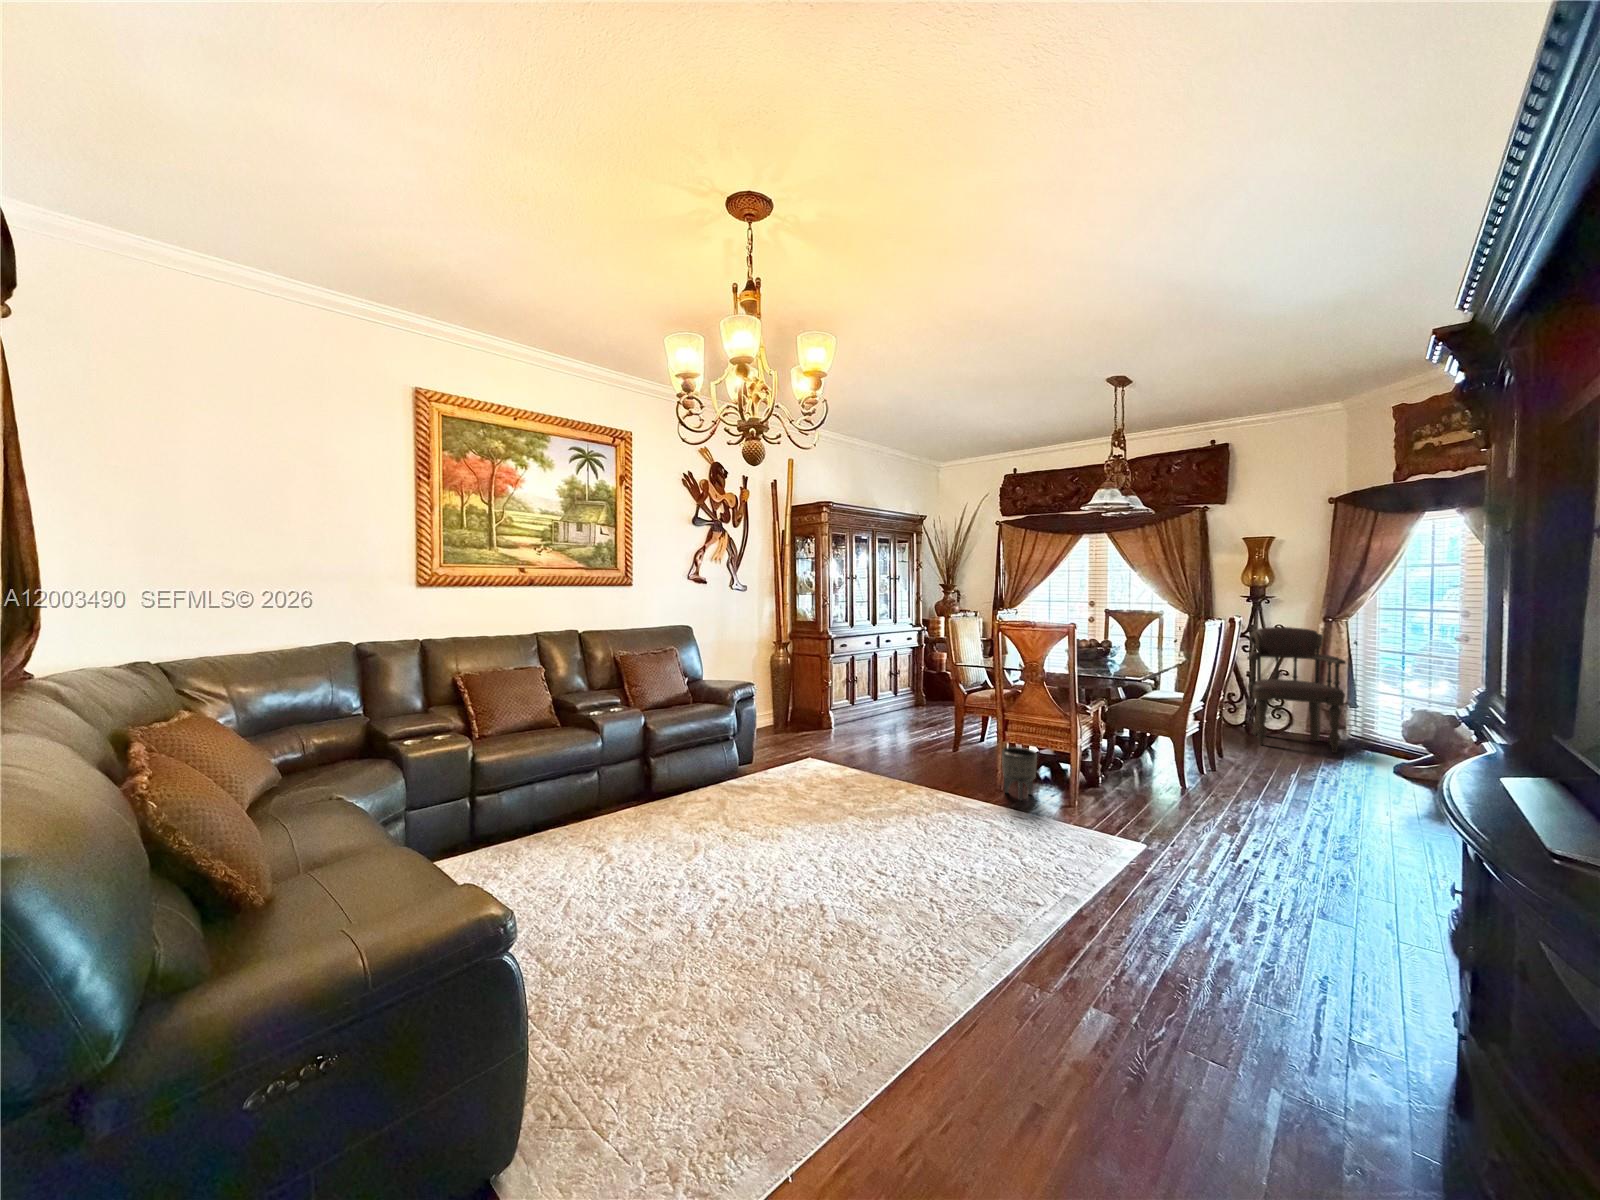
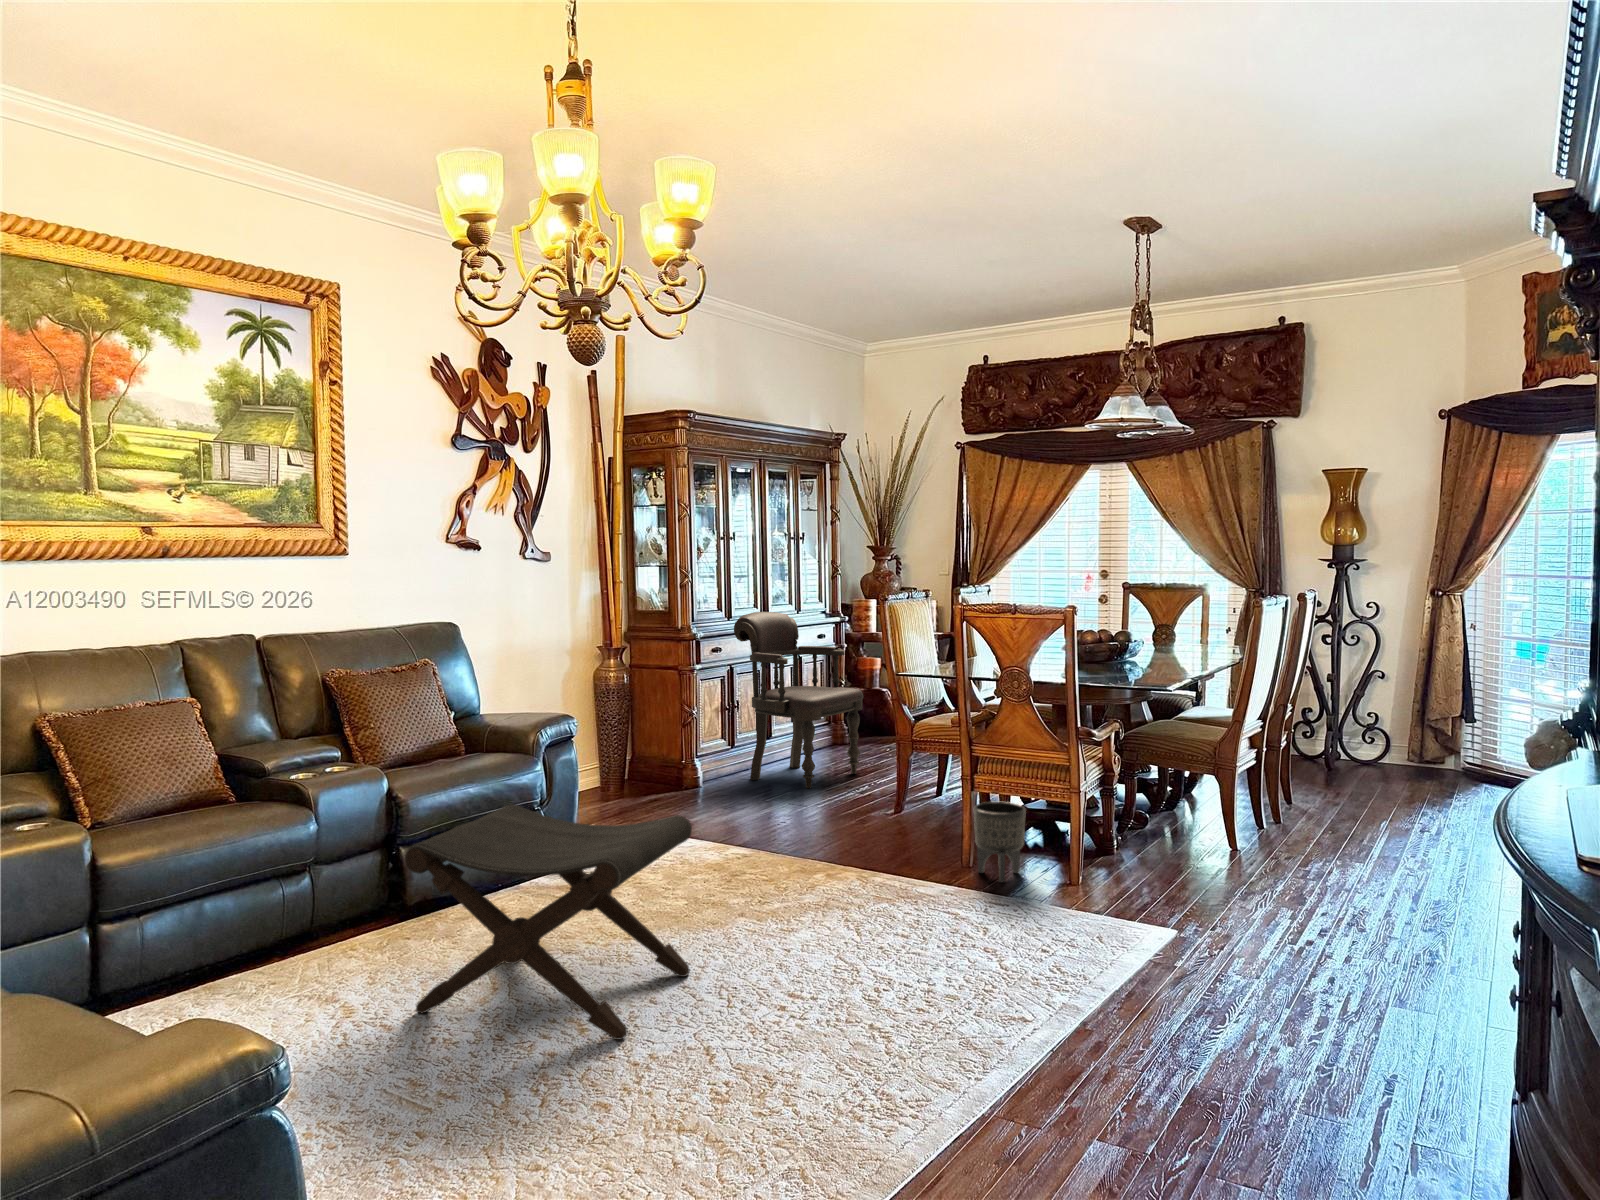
armchair: present [1247,627,1346,753] -> present [734,612,863,788]
footstool: none [643,736,817,893] -> present [405,804,692,1040]

